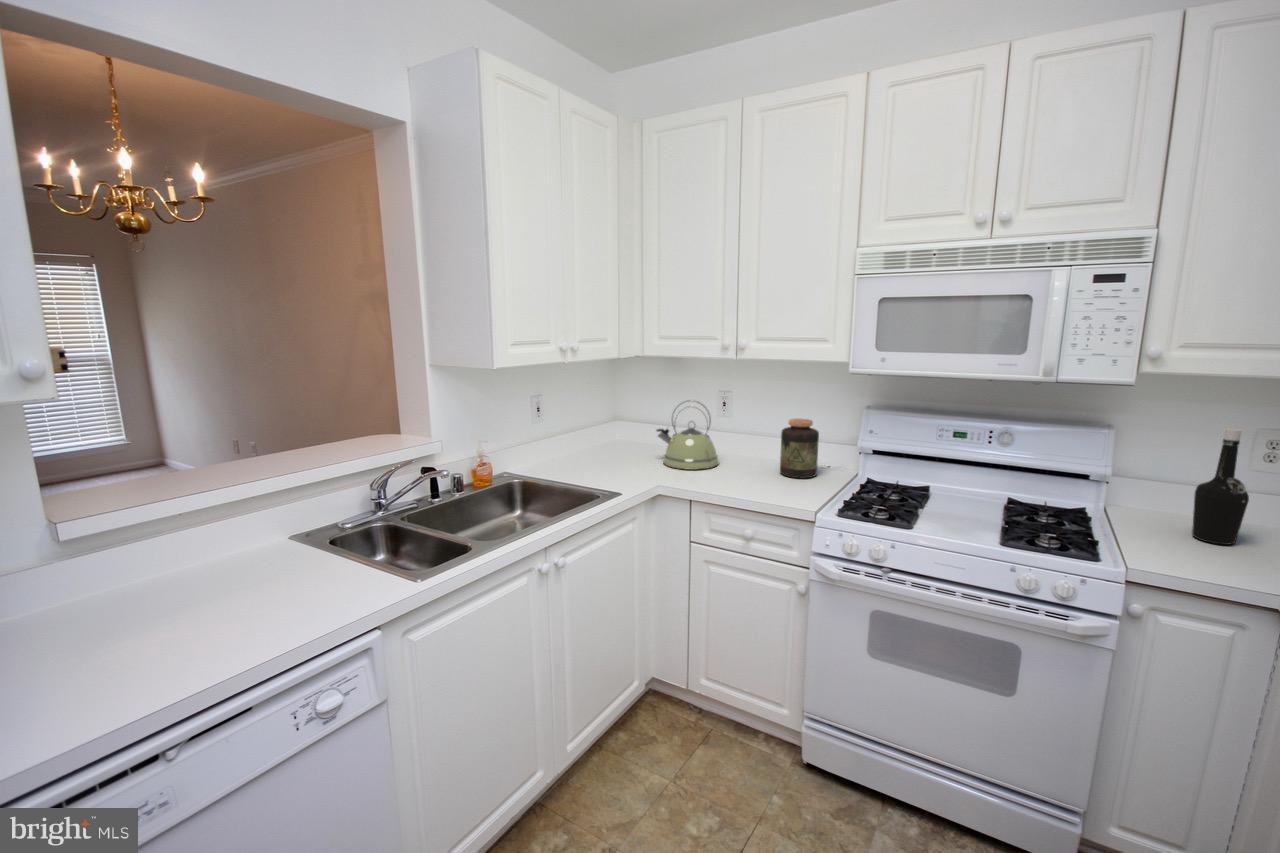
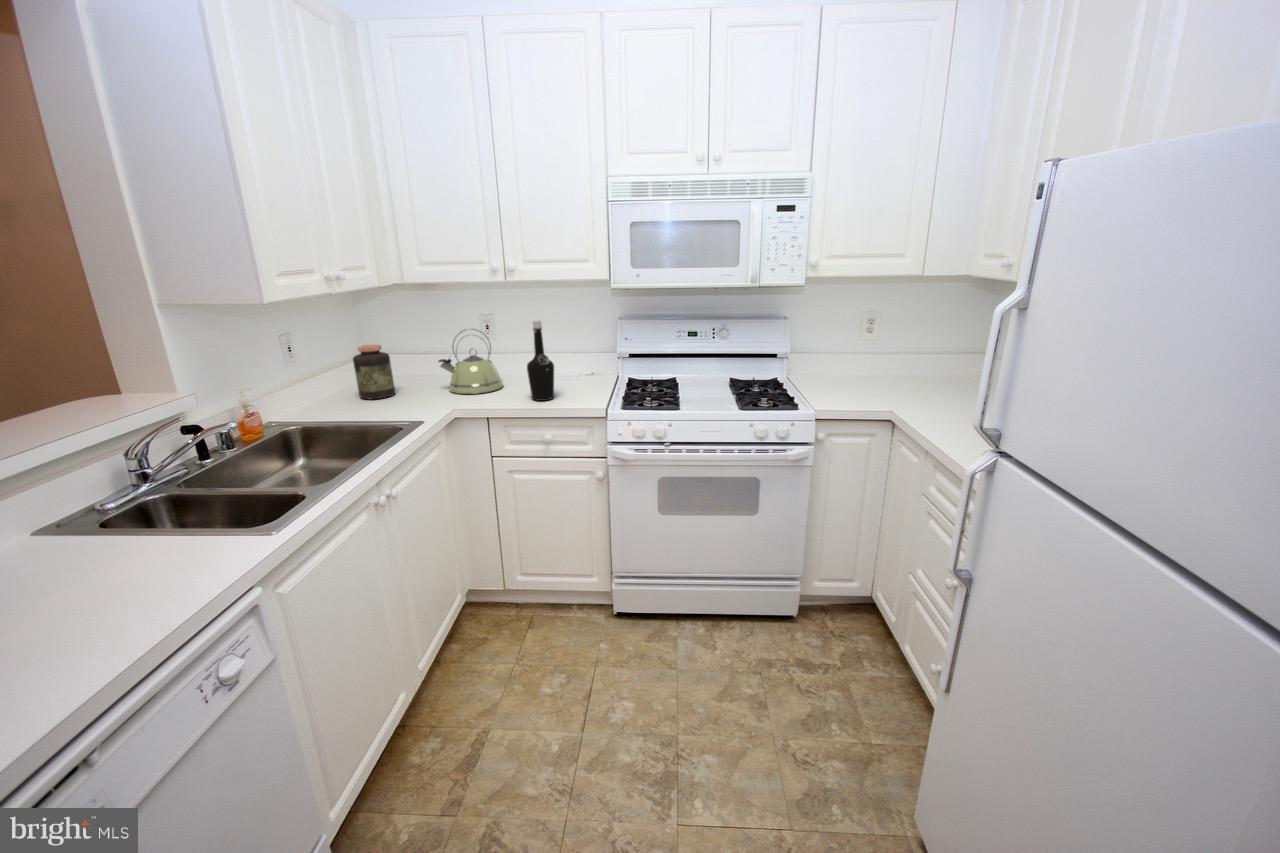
jar: present [780,419,819,478] -> present [353,345,395,399]
bottle: present [1192,428,1249,545] -> present [527,320,554,401]

